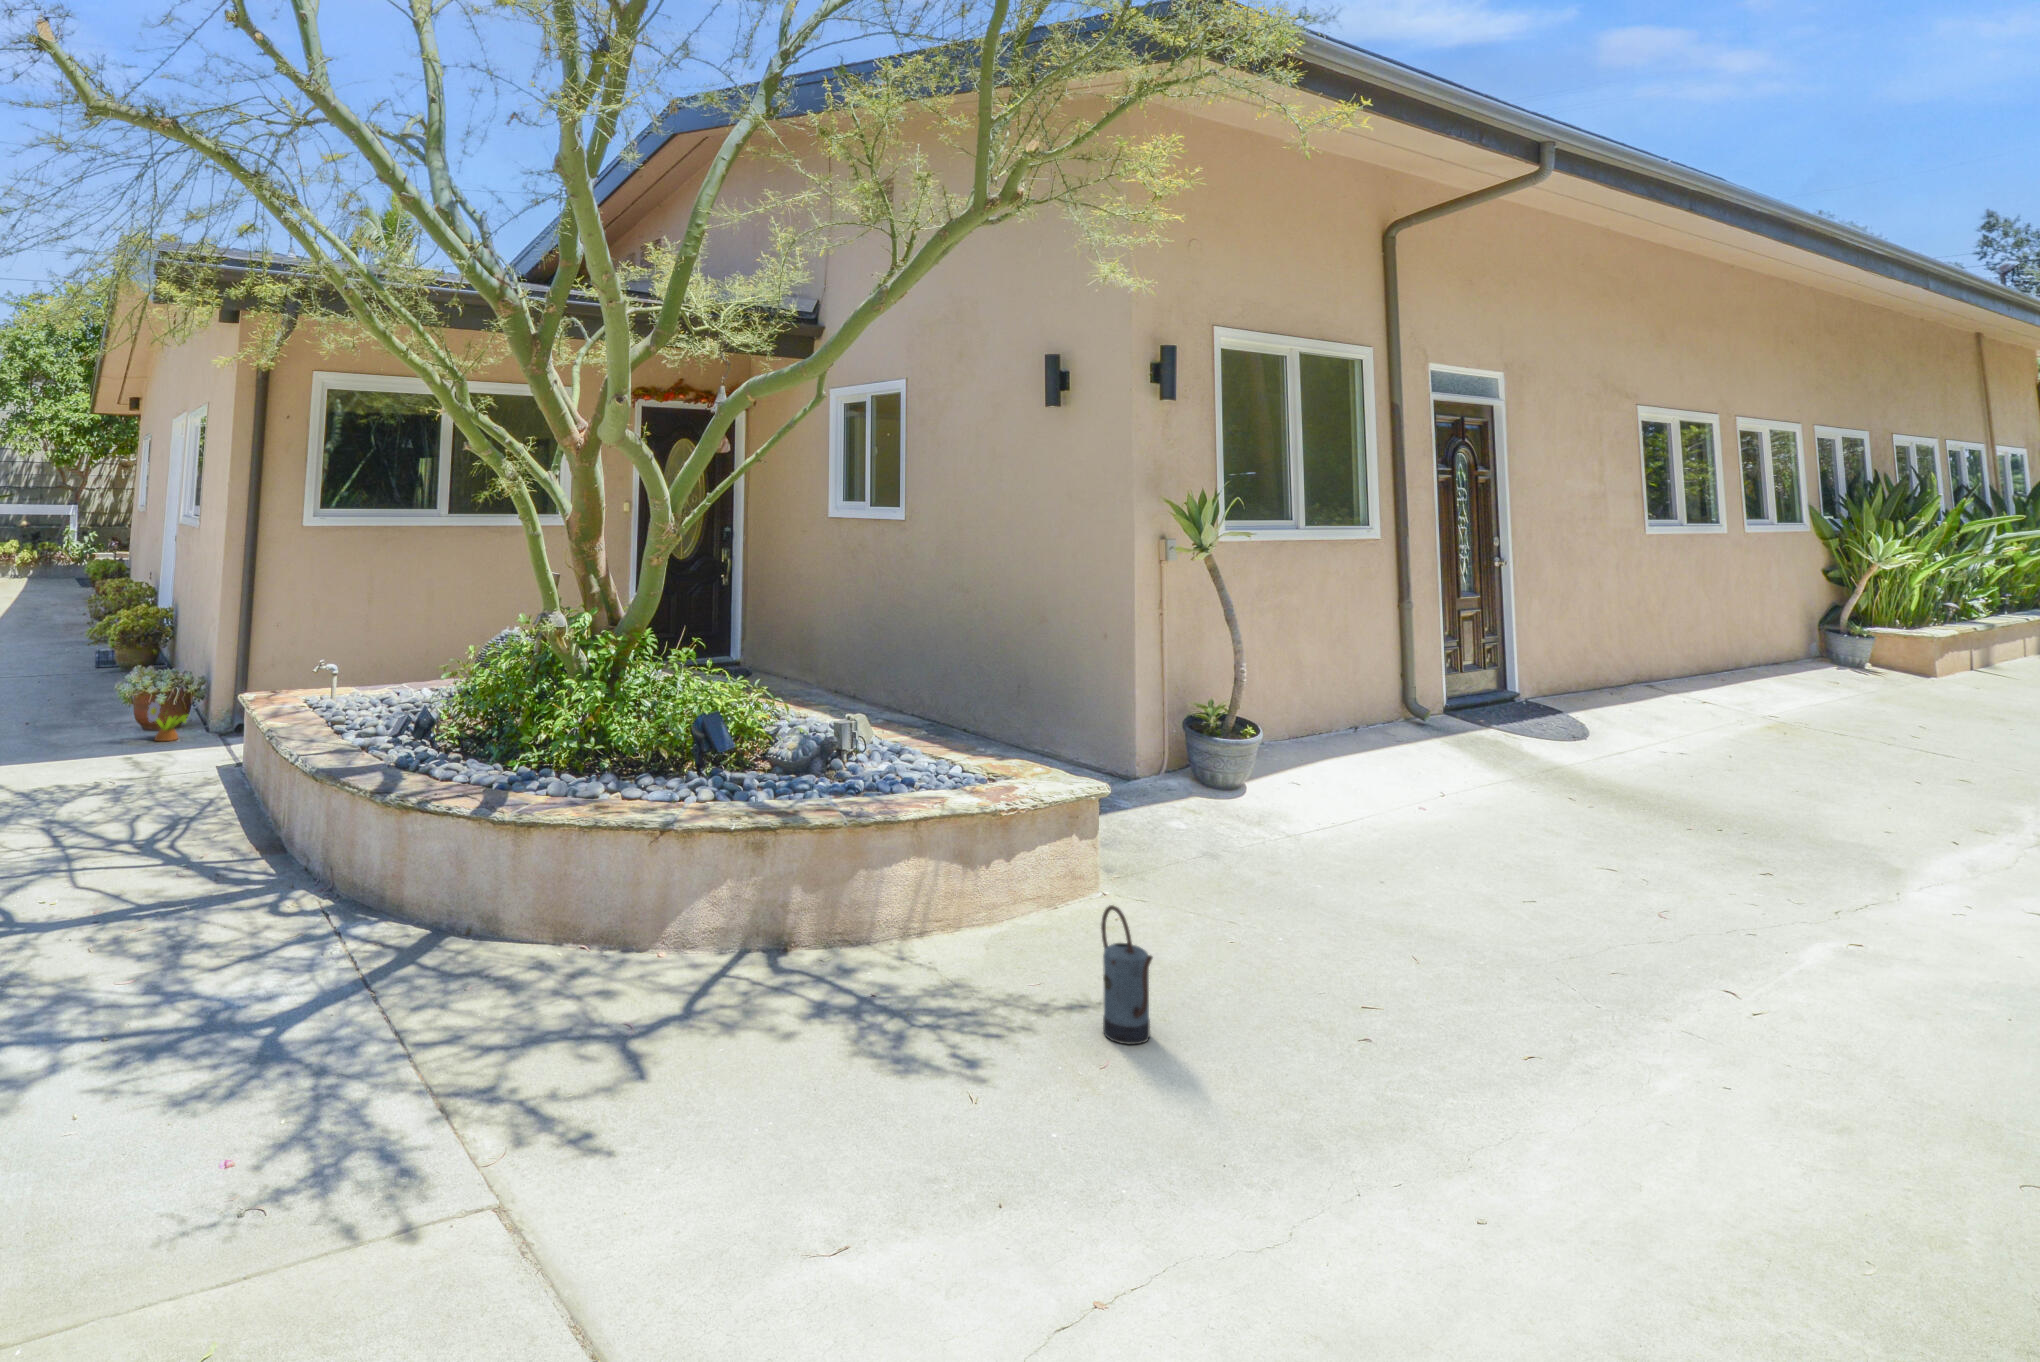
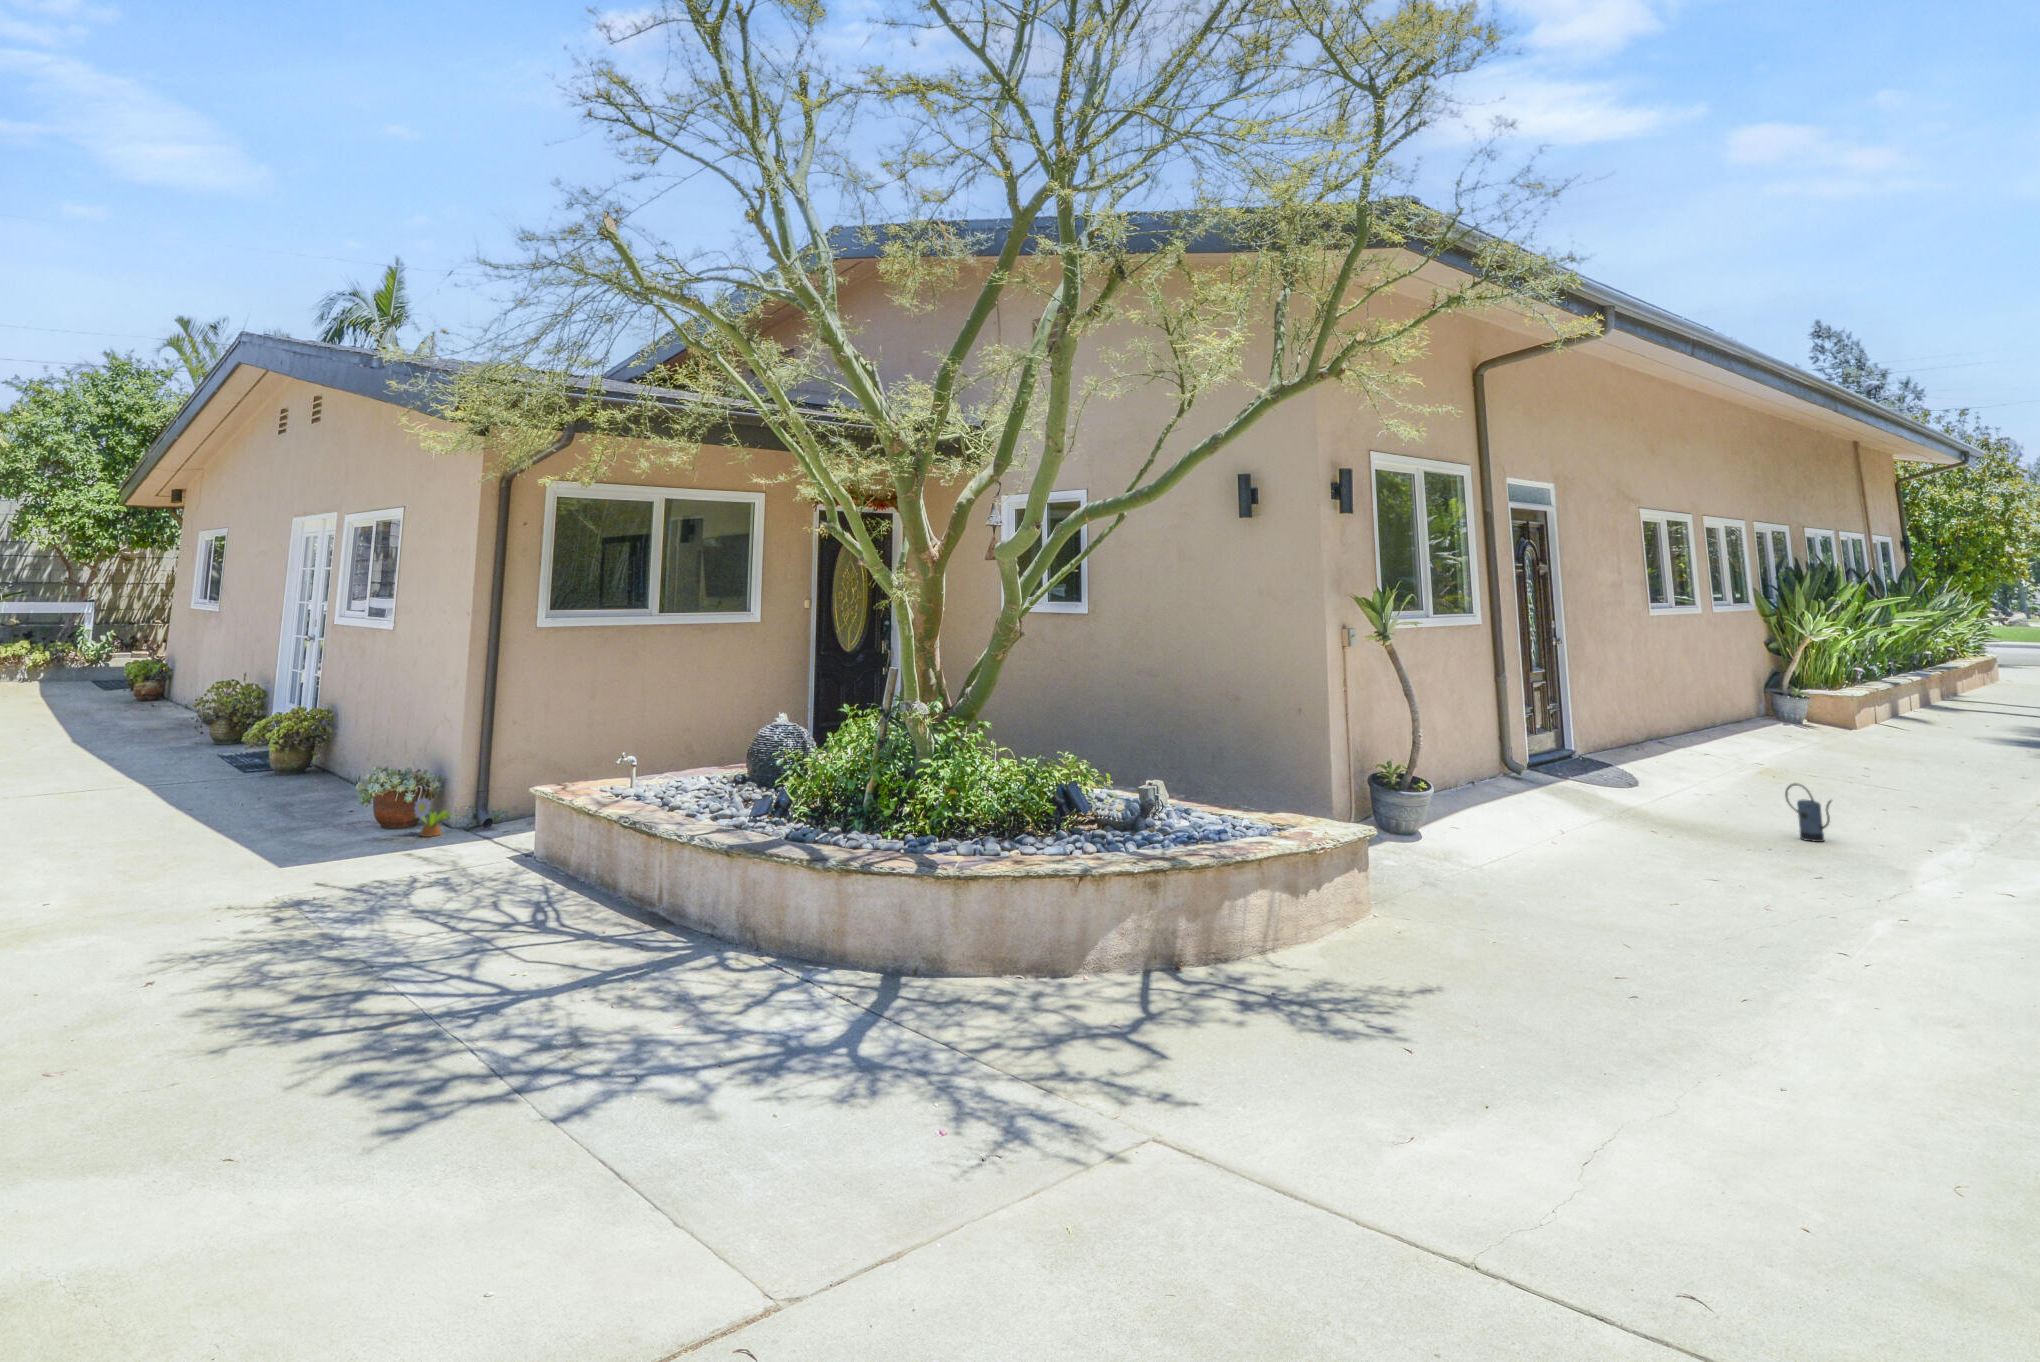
watering can: present [1101,905,1153,1045] -> present [1785,784,1831,842]

